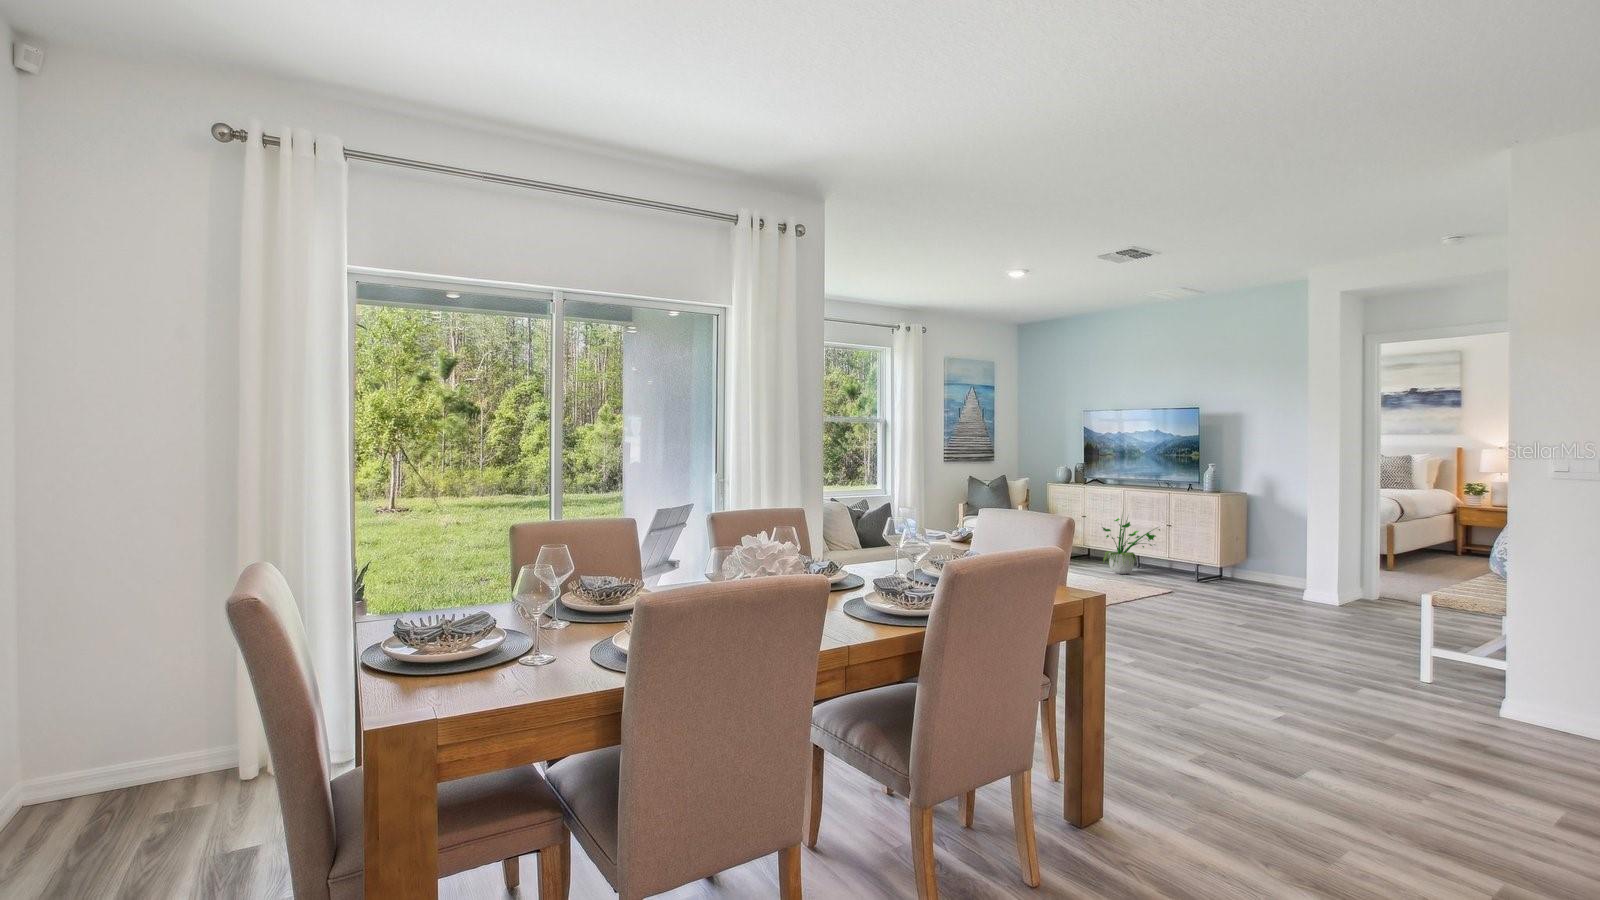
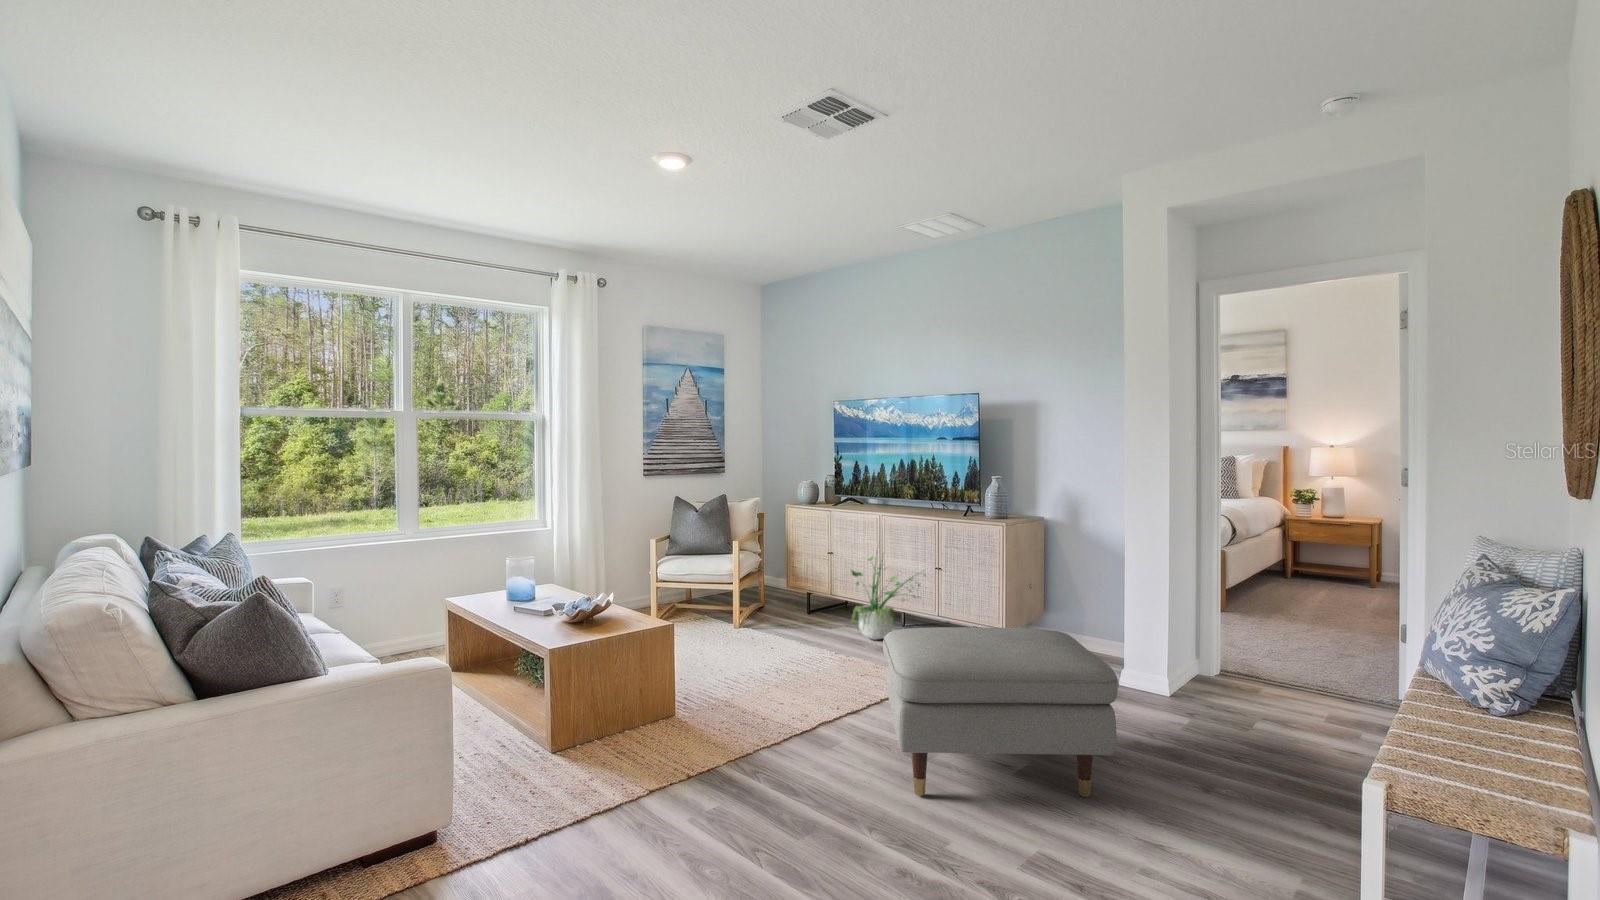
ottoman: none [1151,548,1299,636] -> present [883,627,1118,797]

